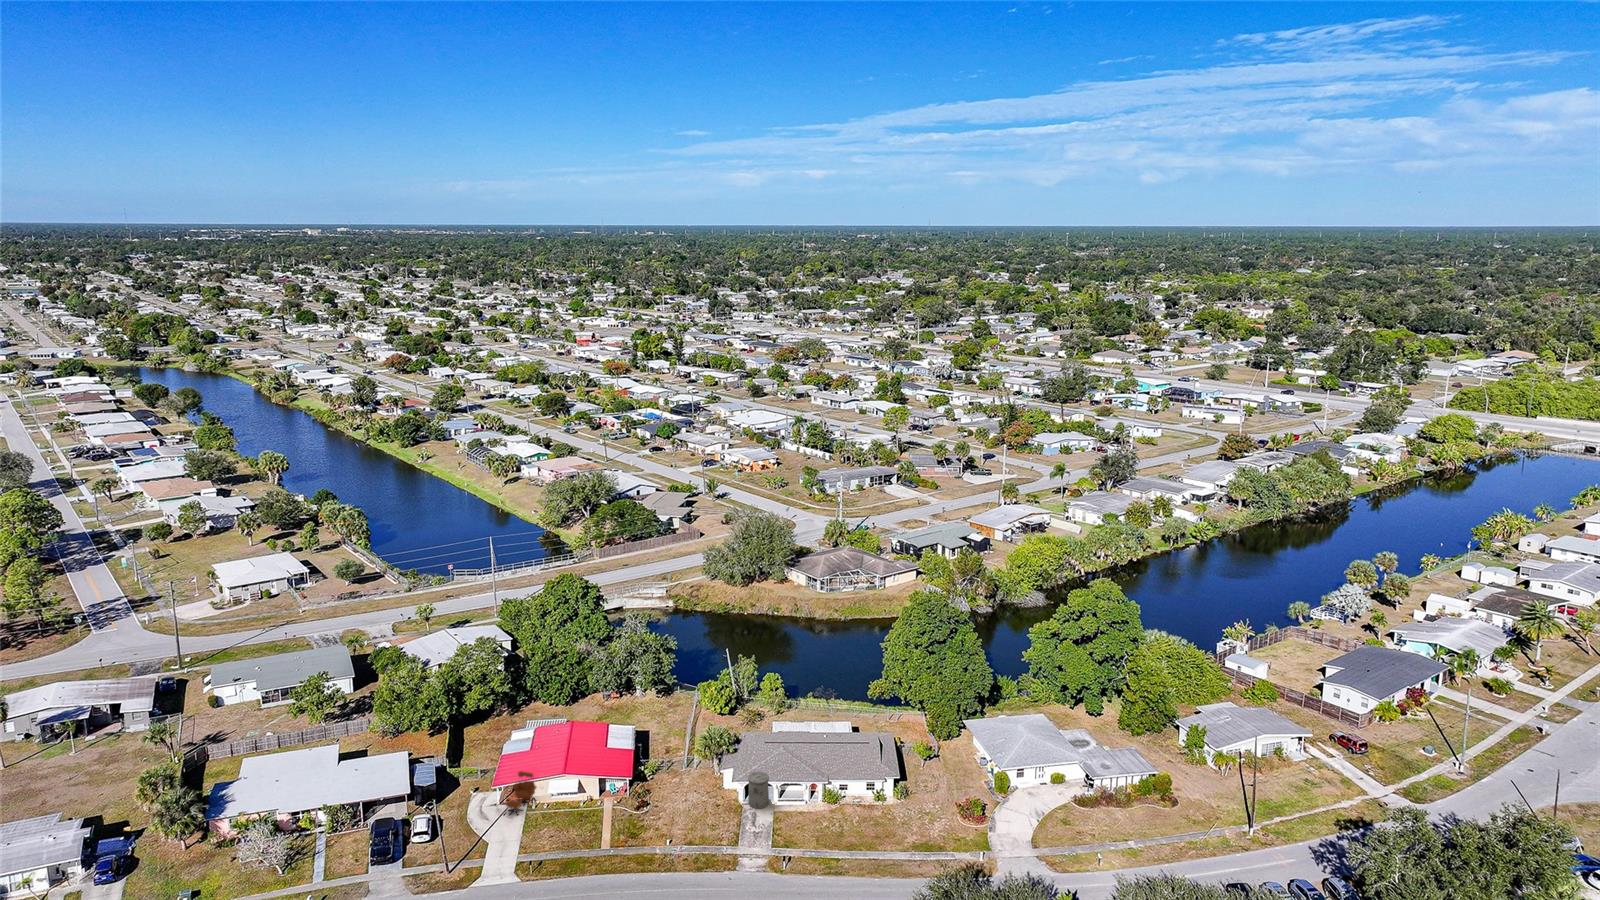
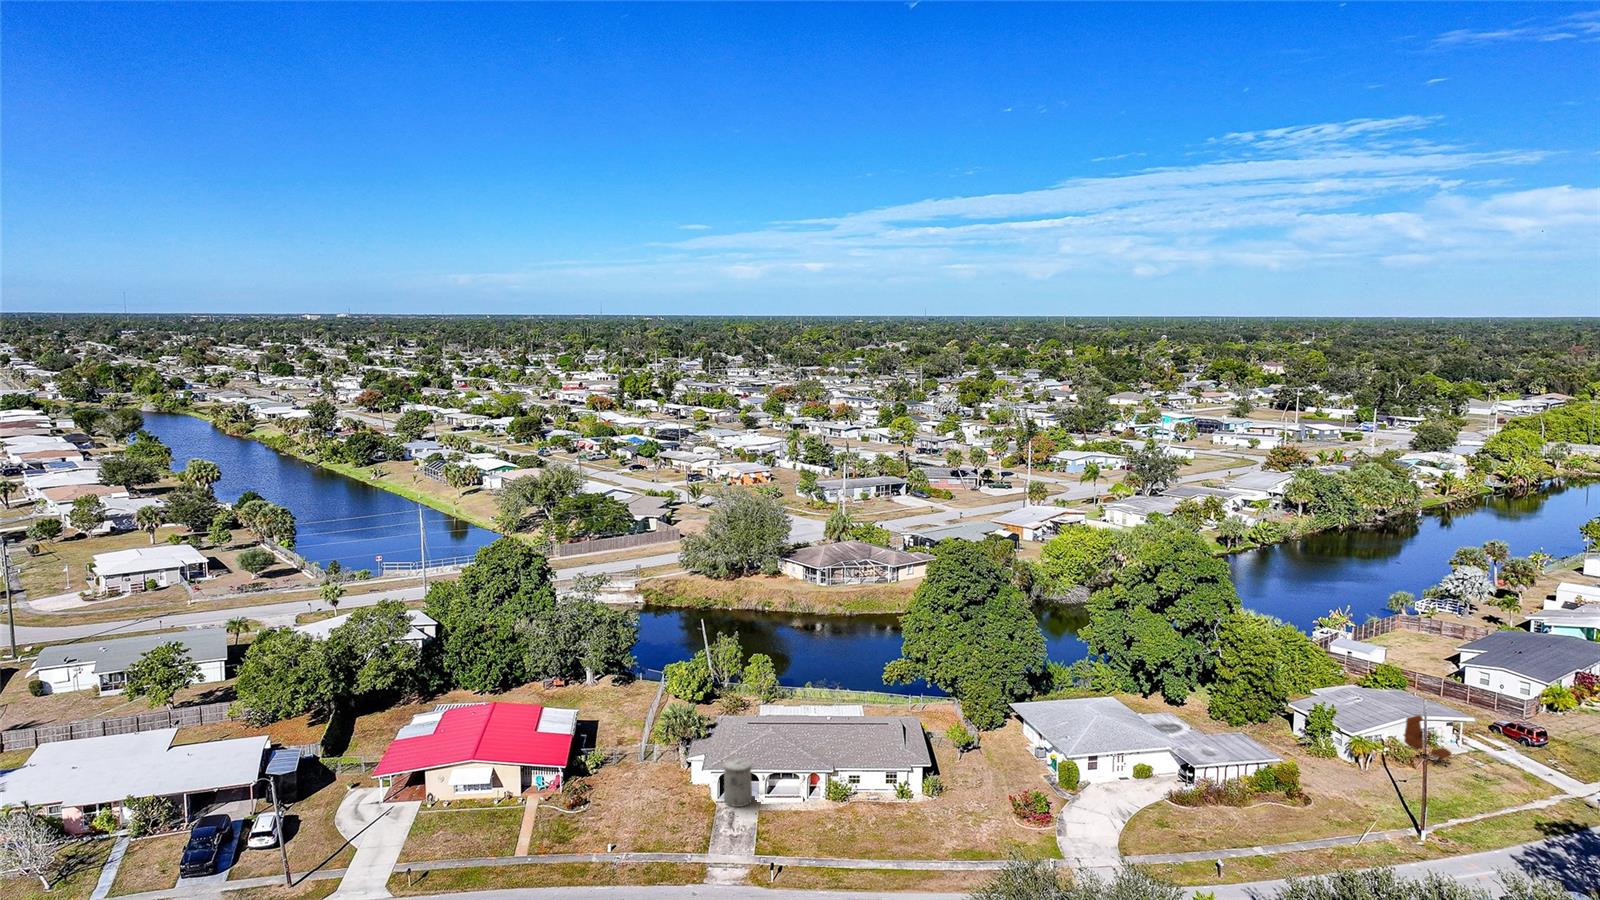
lounge chair: present [506,771,536,812] -> present [1404,715,1451,765]

